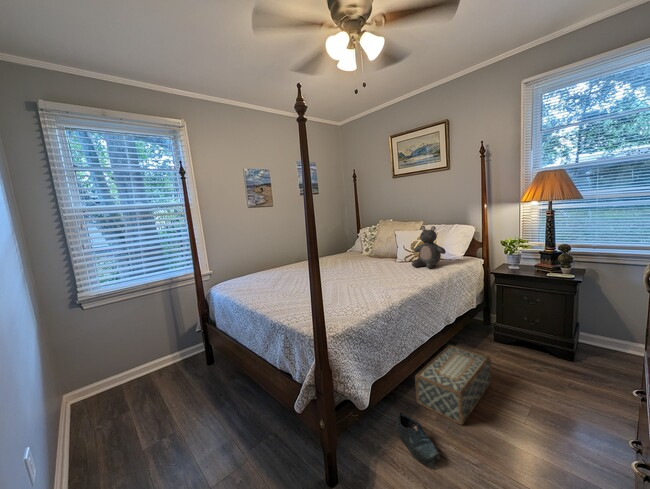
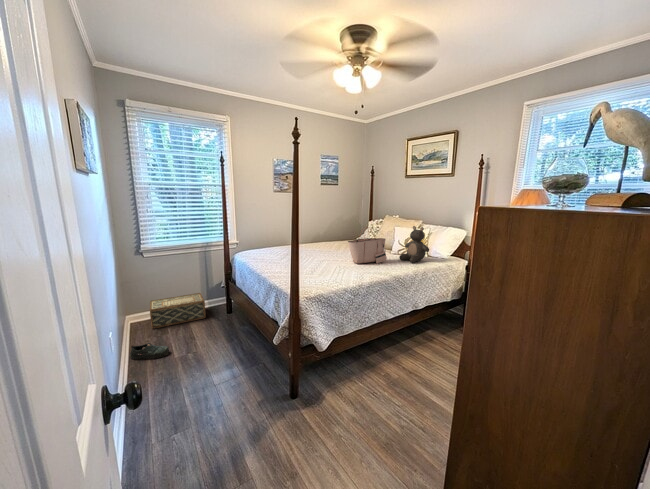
tote bag: none [353,233,401,278] -> present [348,227,387,264]
woven basket: present [415,345,491,425] -> present [150,293,206,329]
shoe: present [396,411,440,469] -> present [130,343,169,359]

